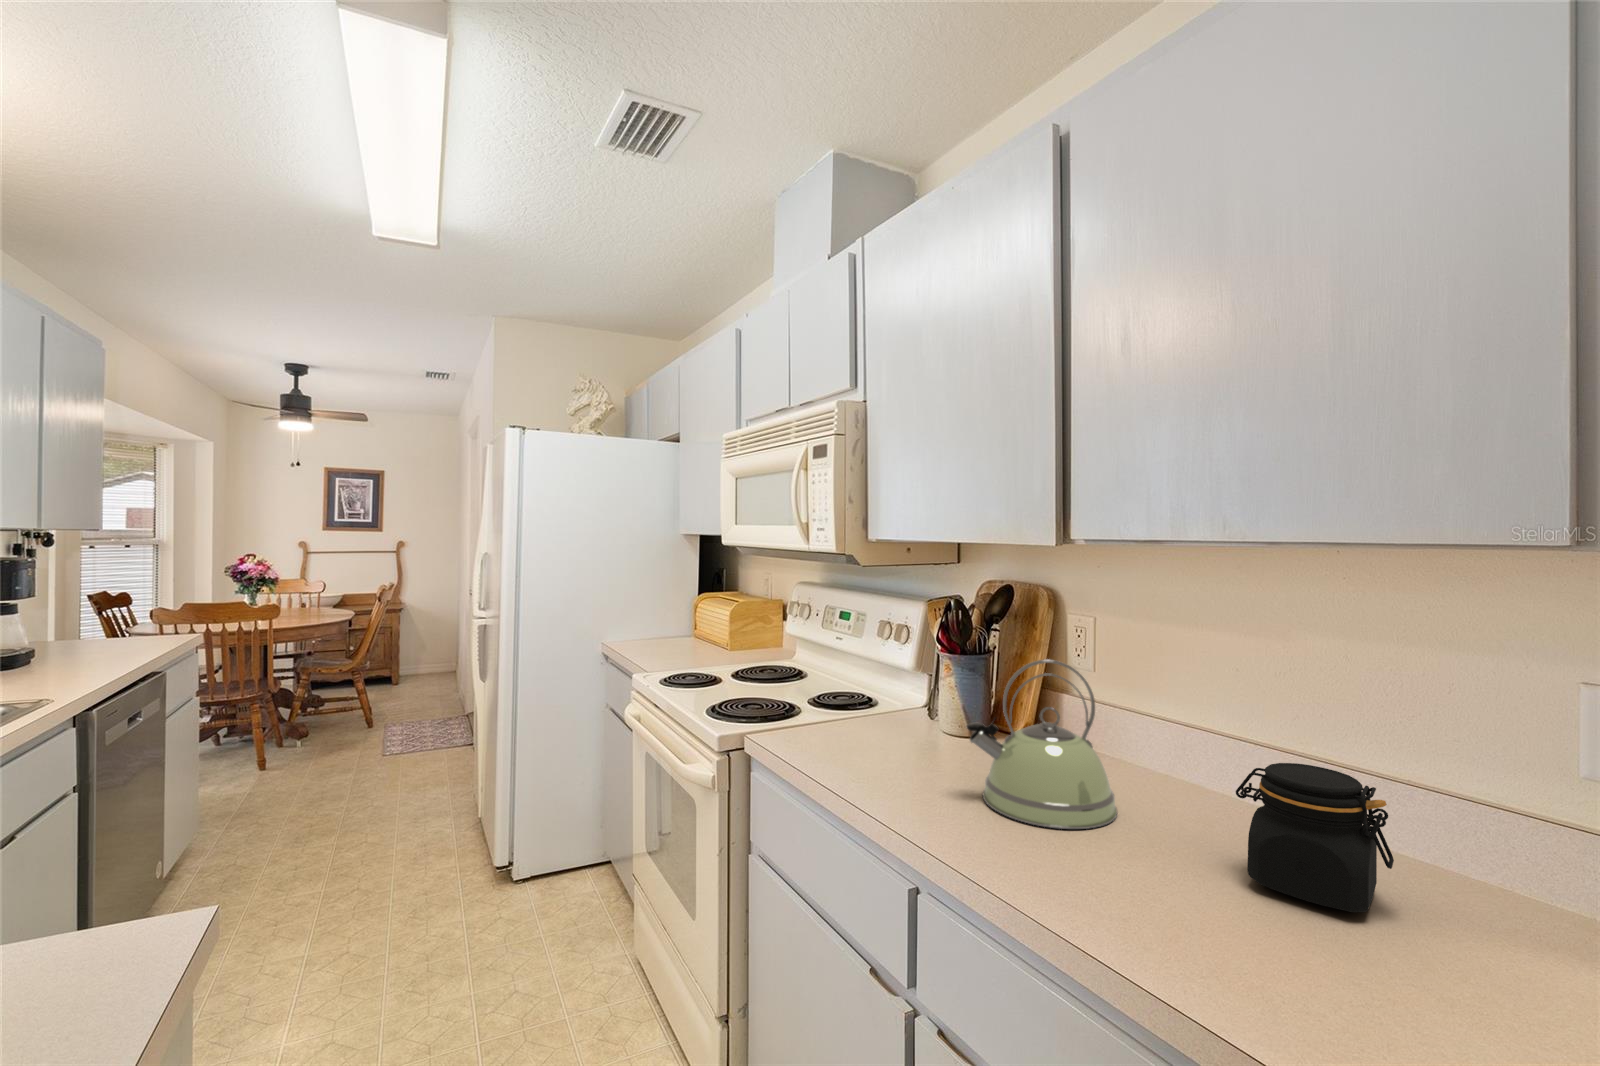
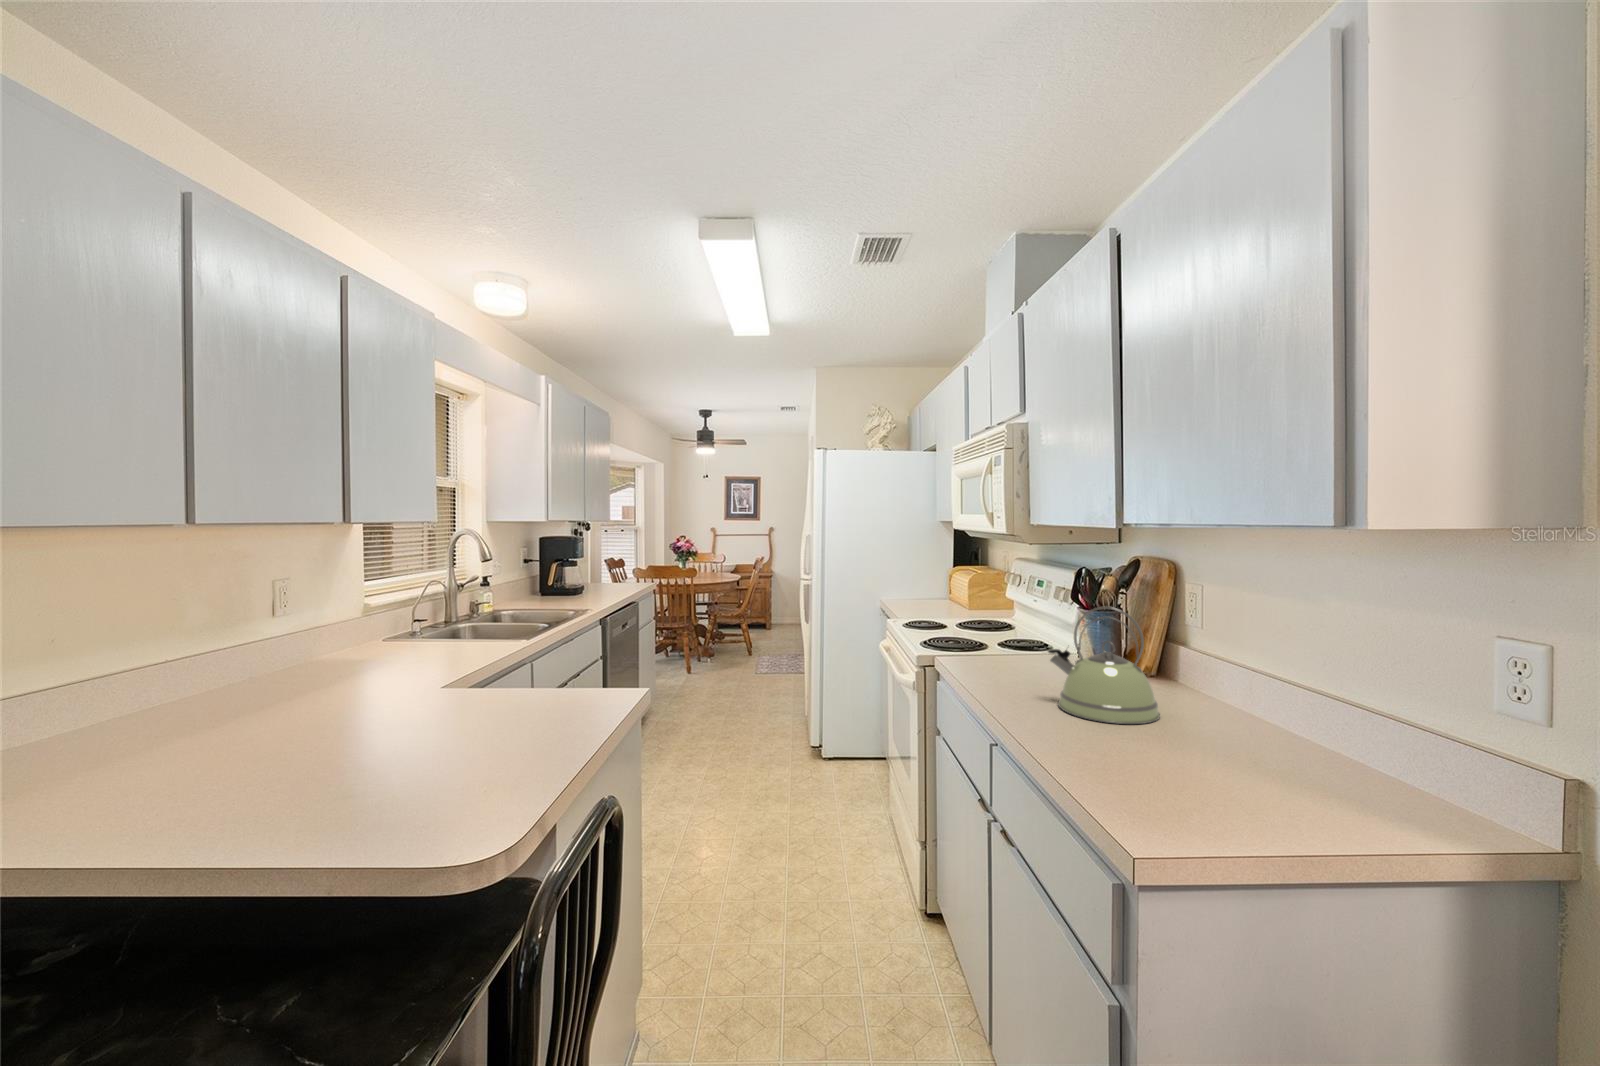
jar: present [1236,763,1394,912] -> none [1198,682,1303,781]

